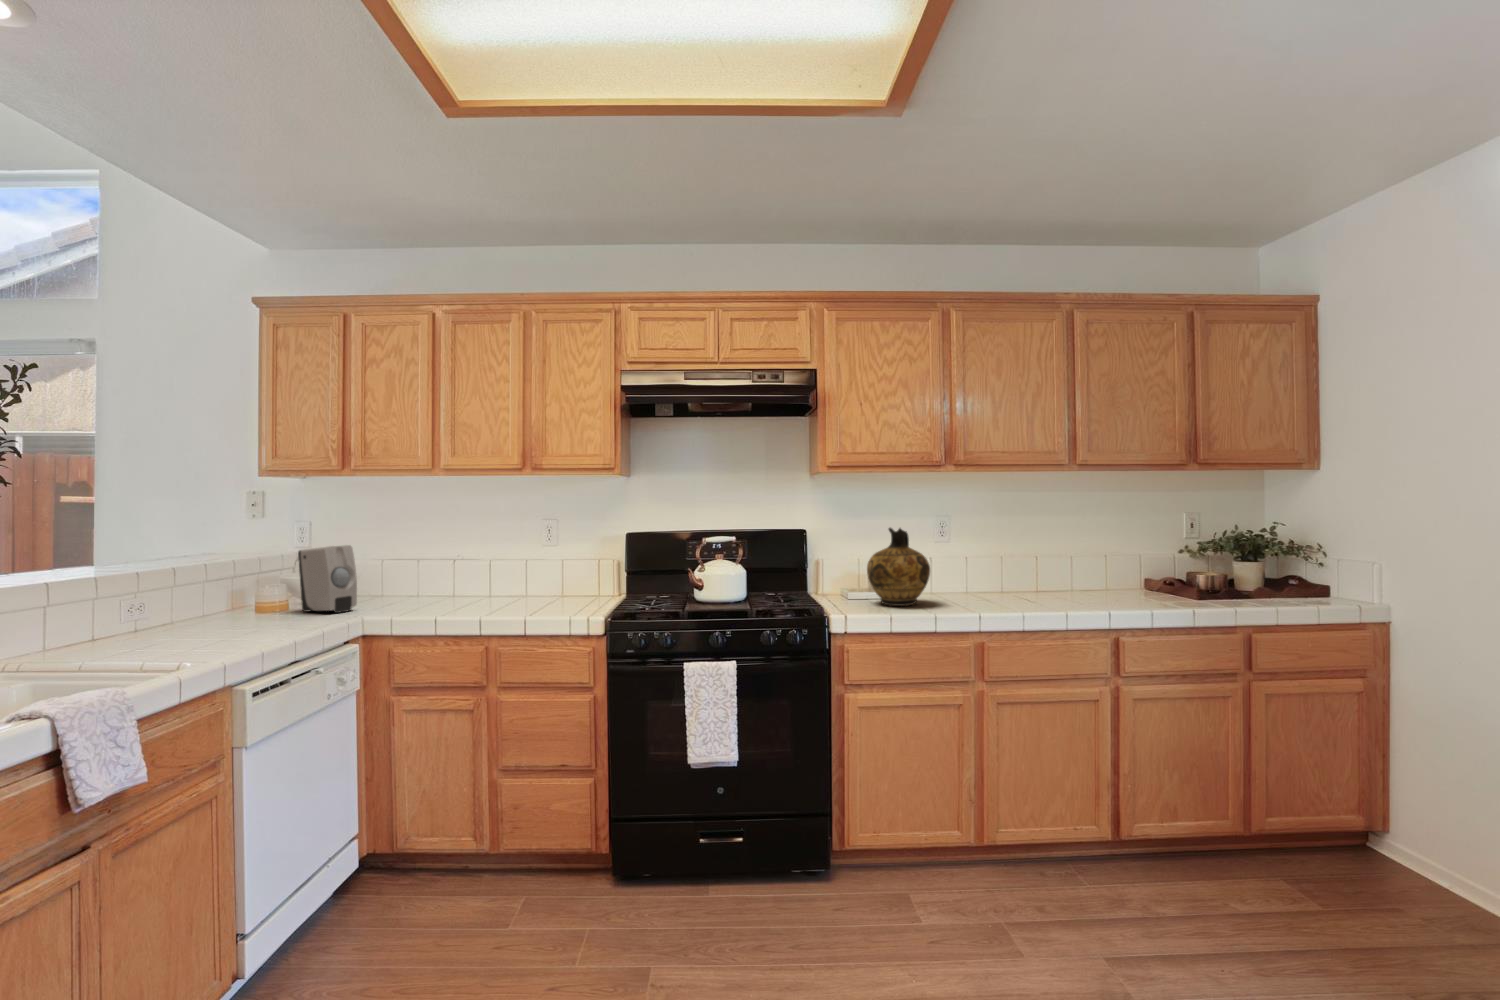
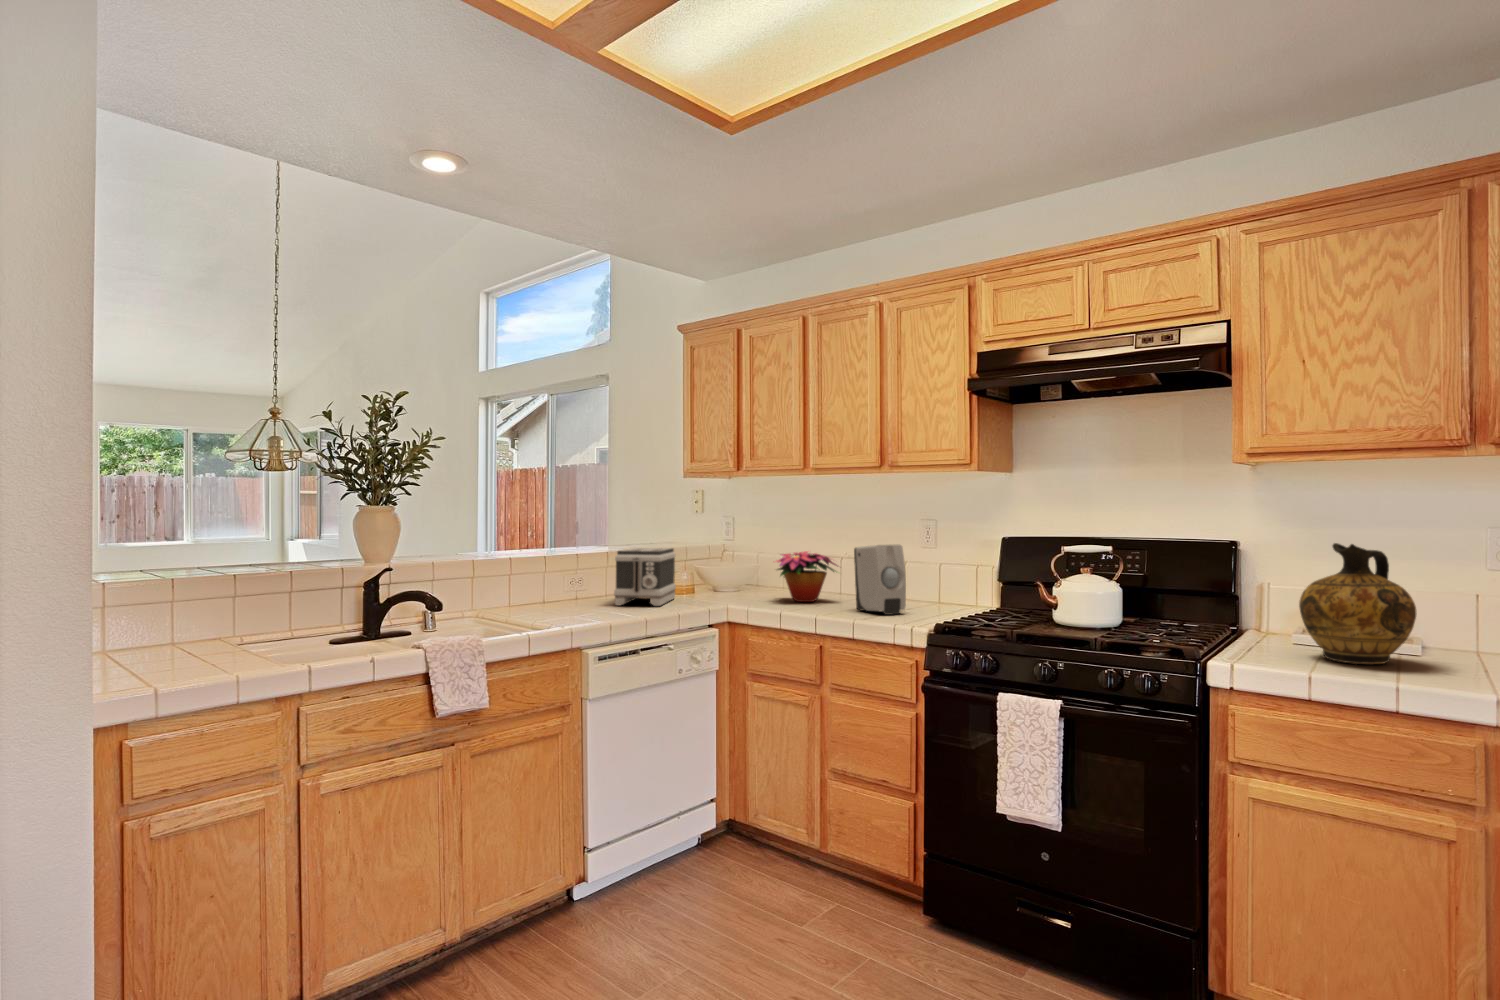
soap dispenser: present [298,545,357,613] -> present [854,544,906,615]
flower arrangement: none [394,552,477,606] -> present [776,551,838,602]
toaster: none [211,560,280,635] -> present [614,548,676,606]

